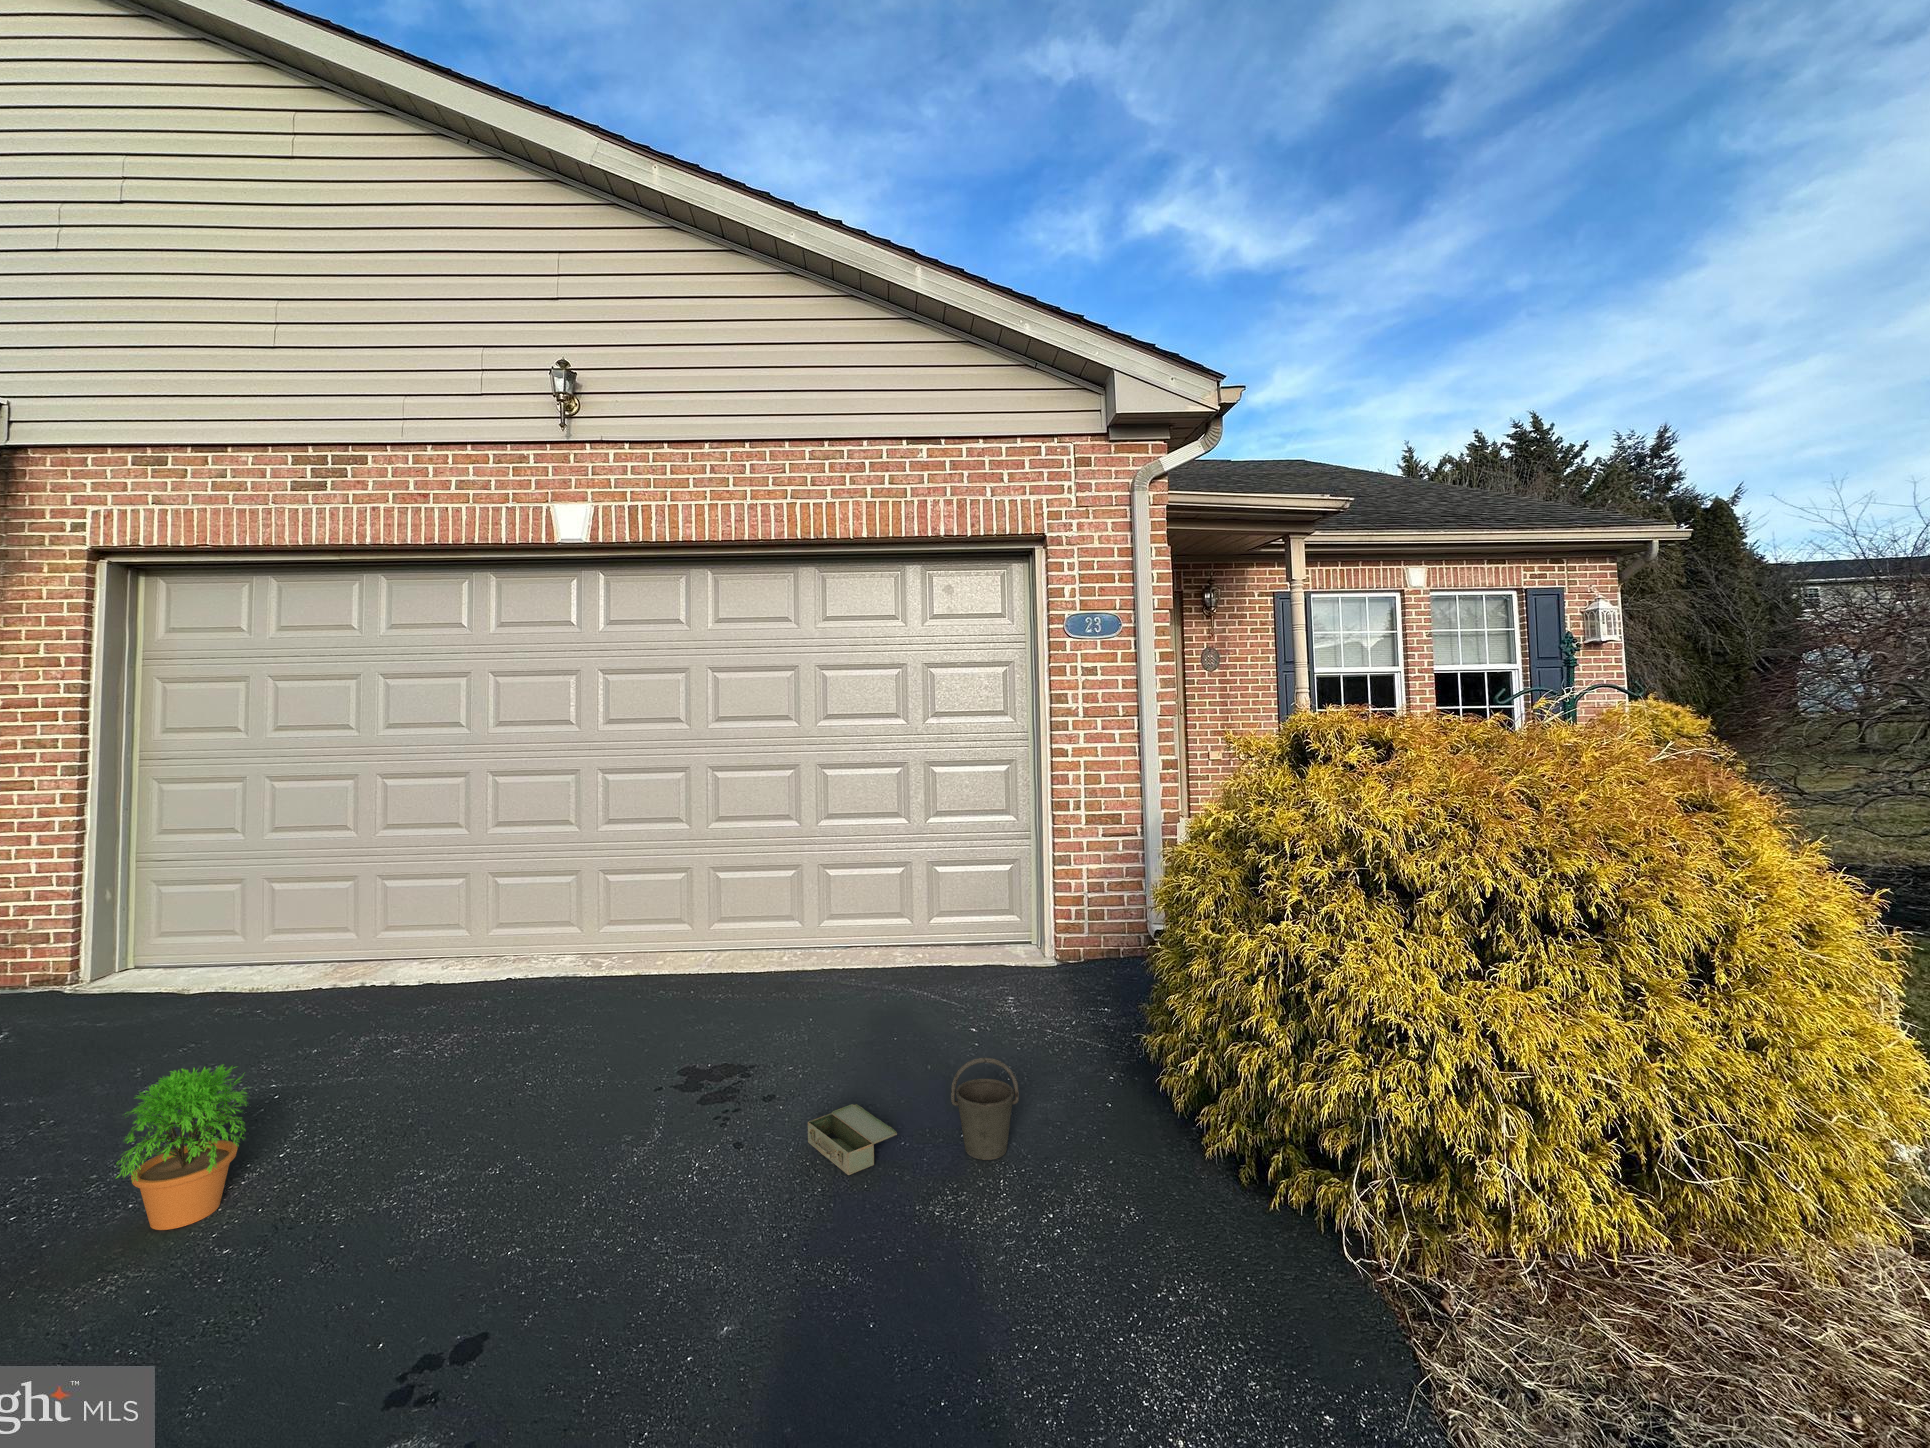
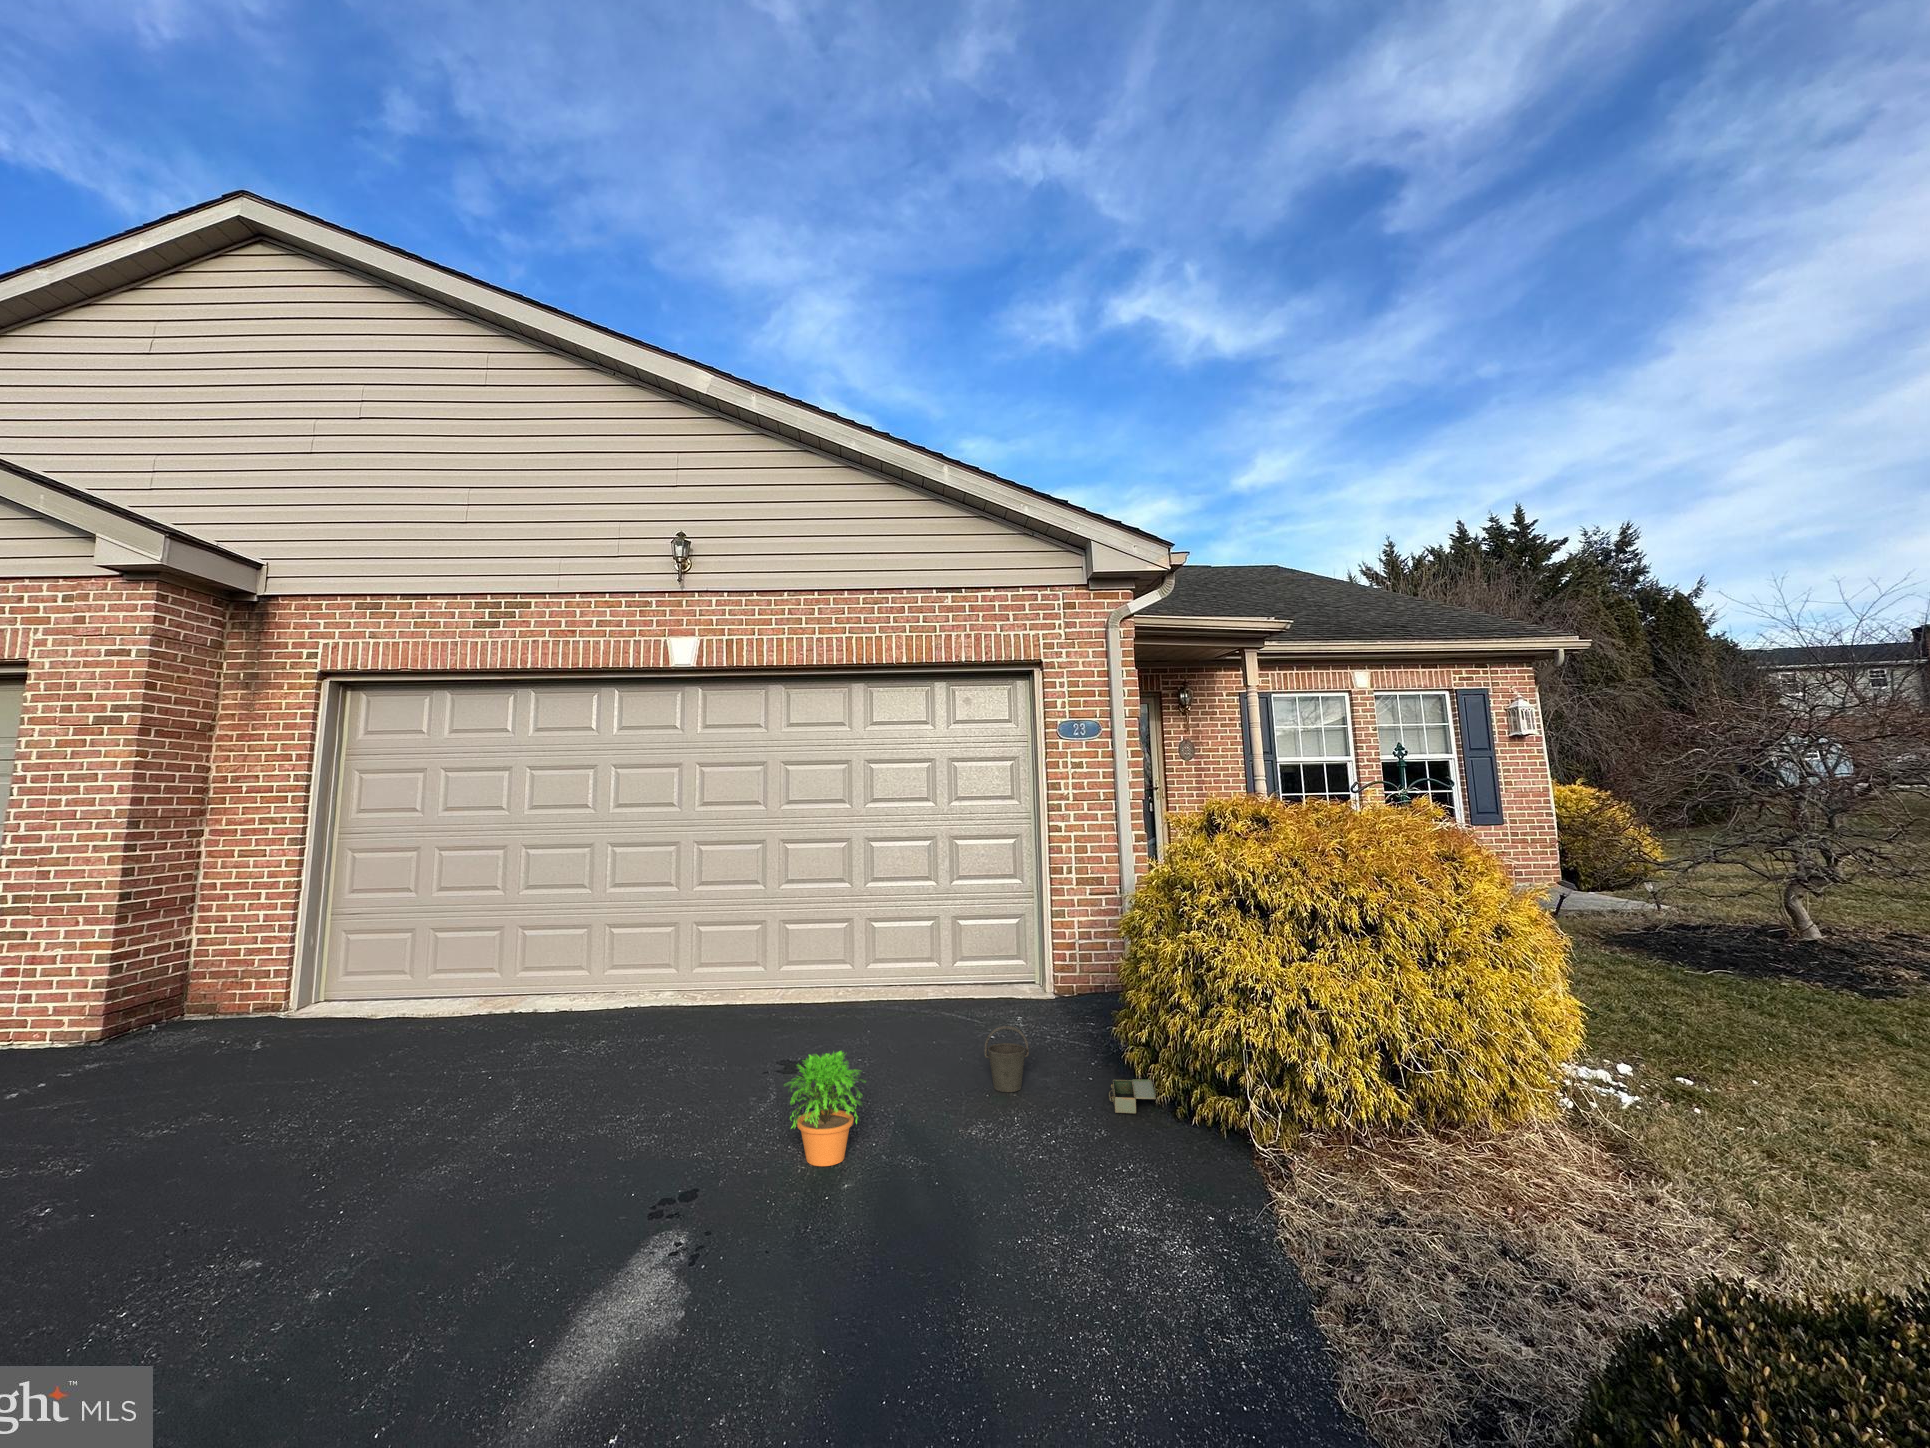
potted plant: present [116,1064,248,1230] -> present [788,1051,866,1166]
toolbox: present [808,1104,897,1175] -> present [1109,1079,1156,1113]

